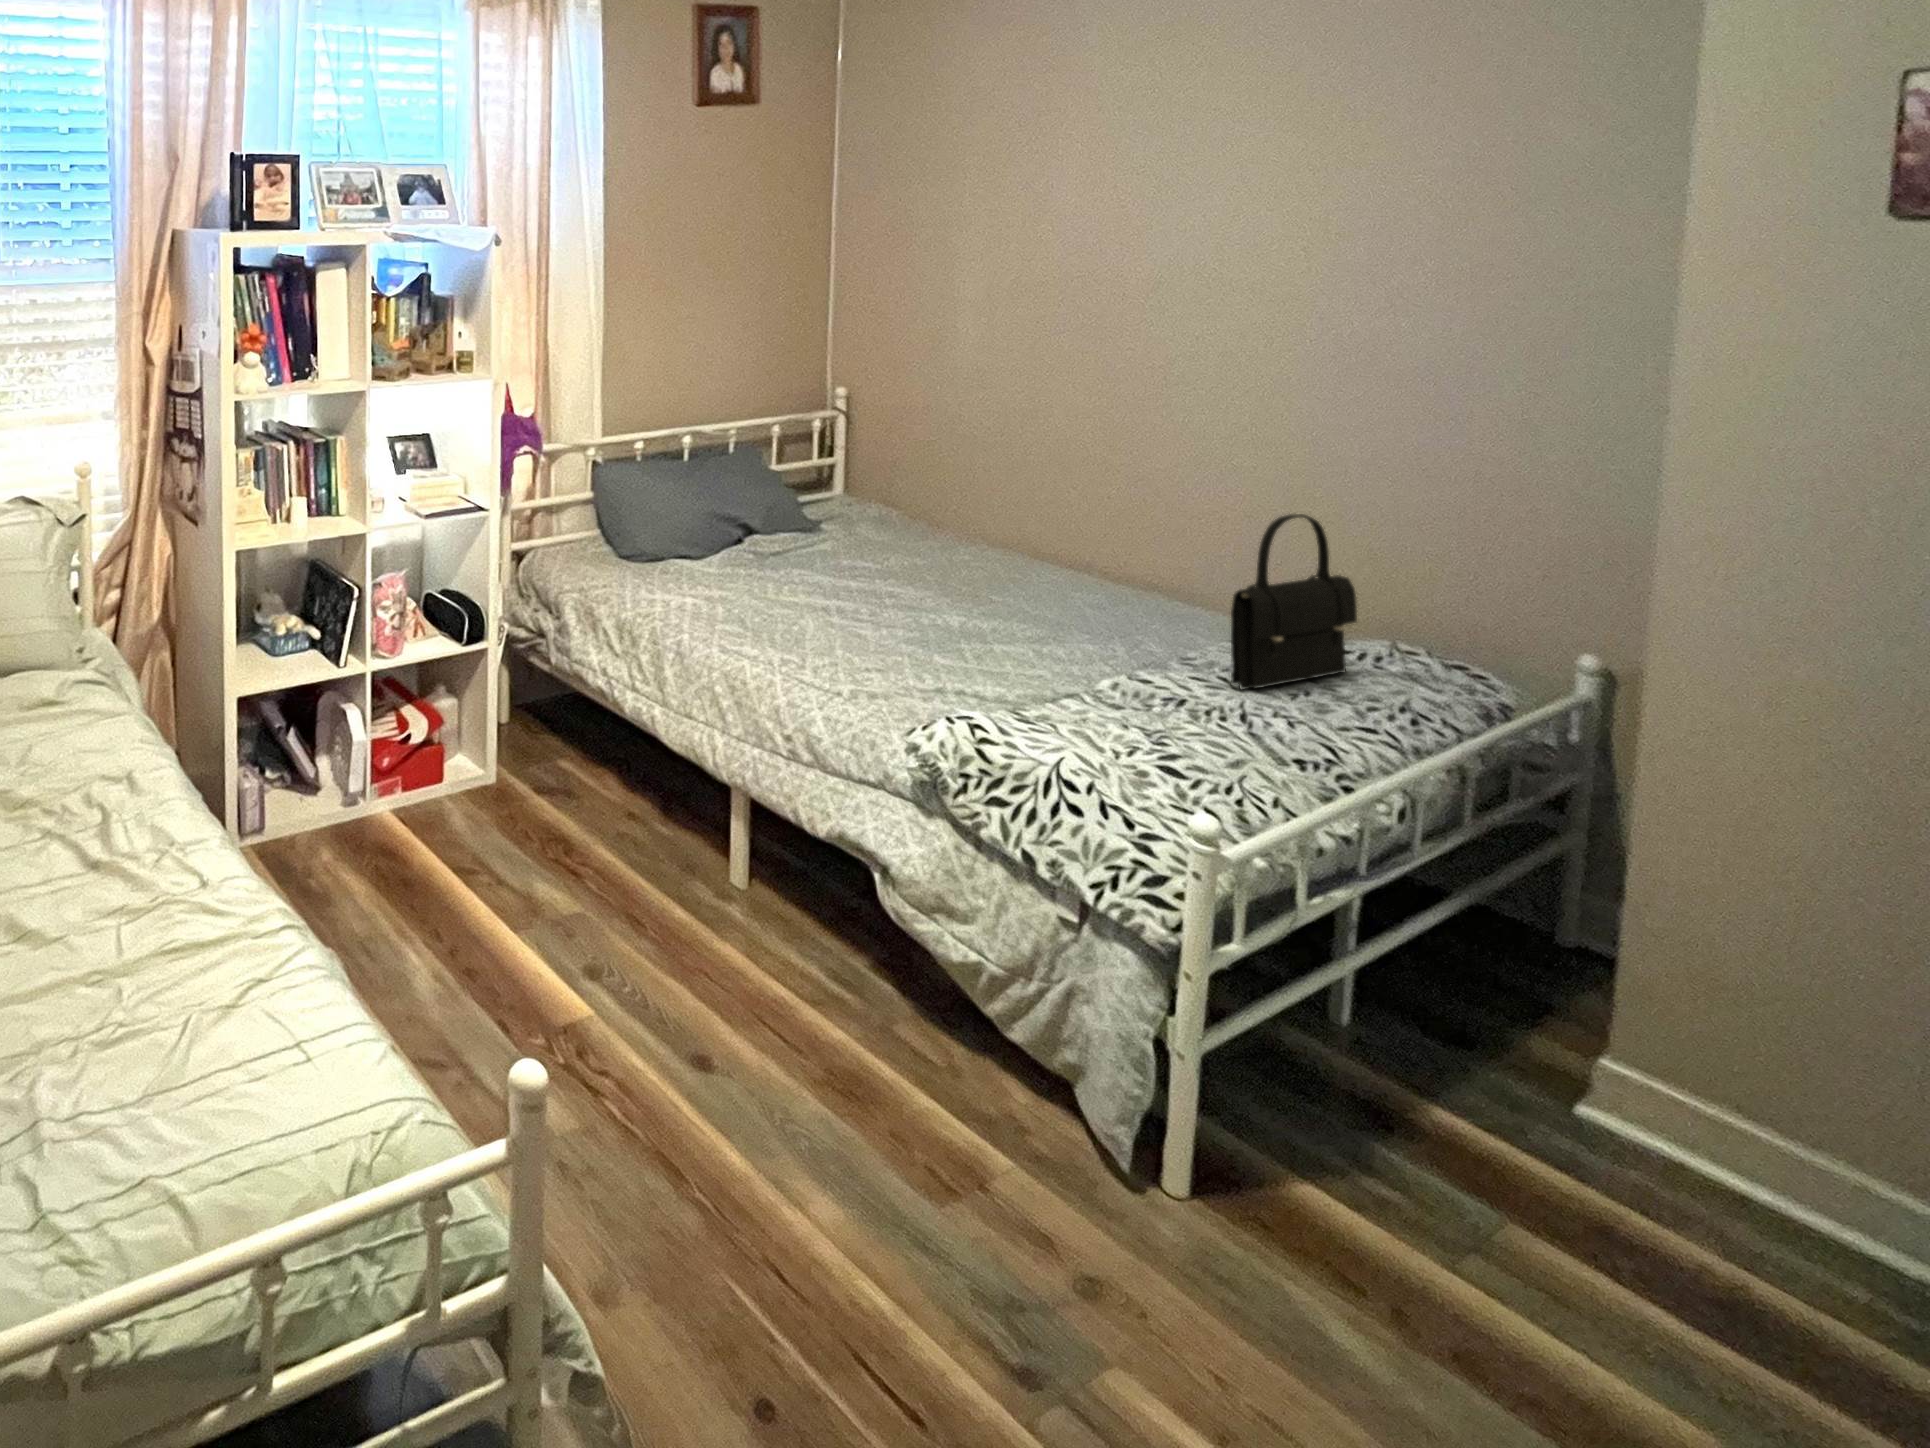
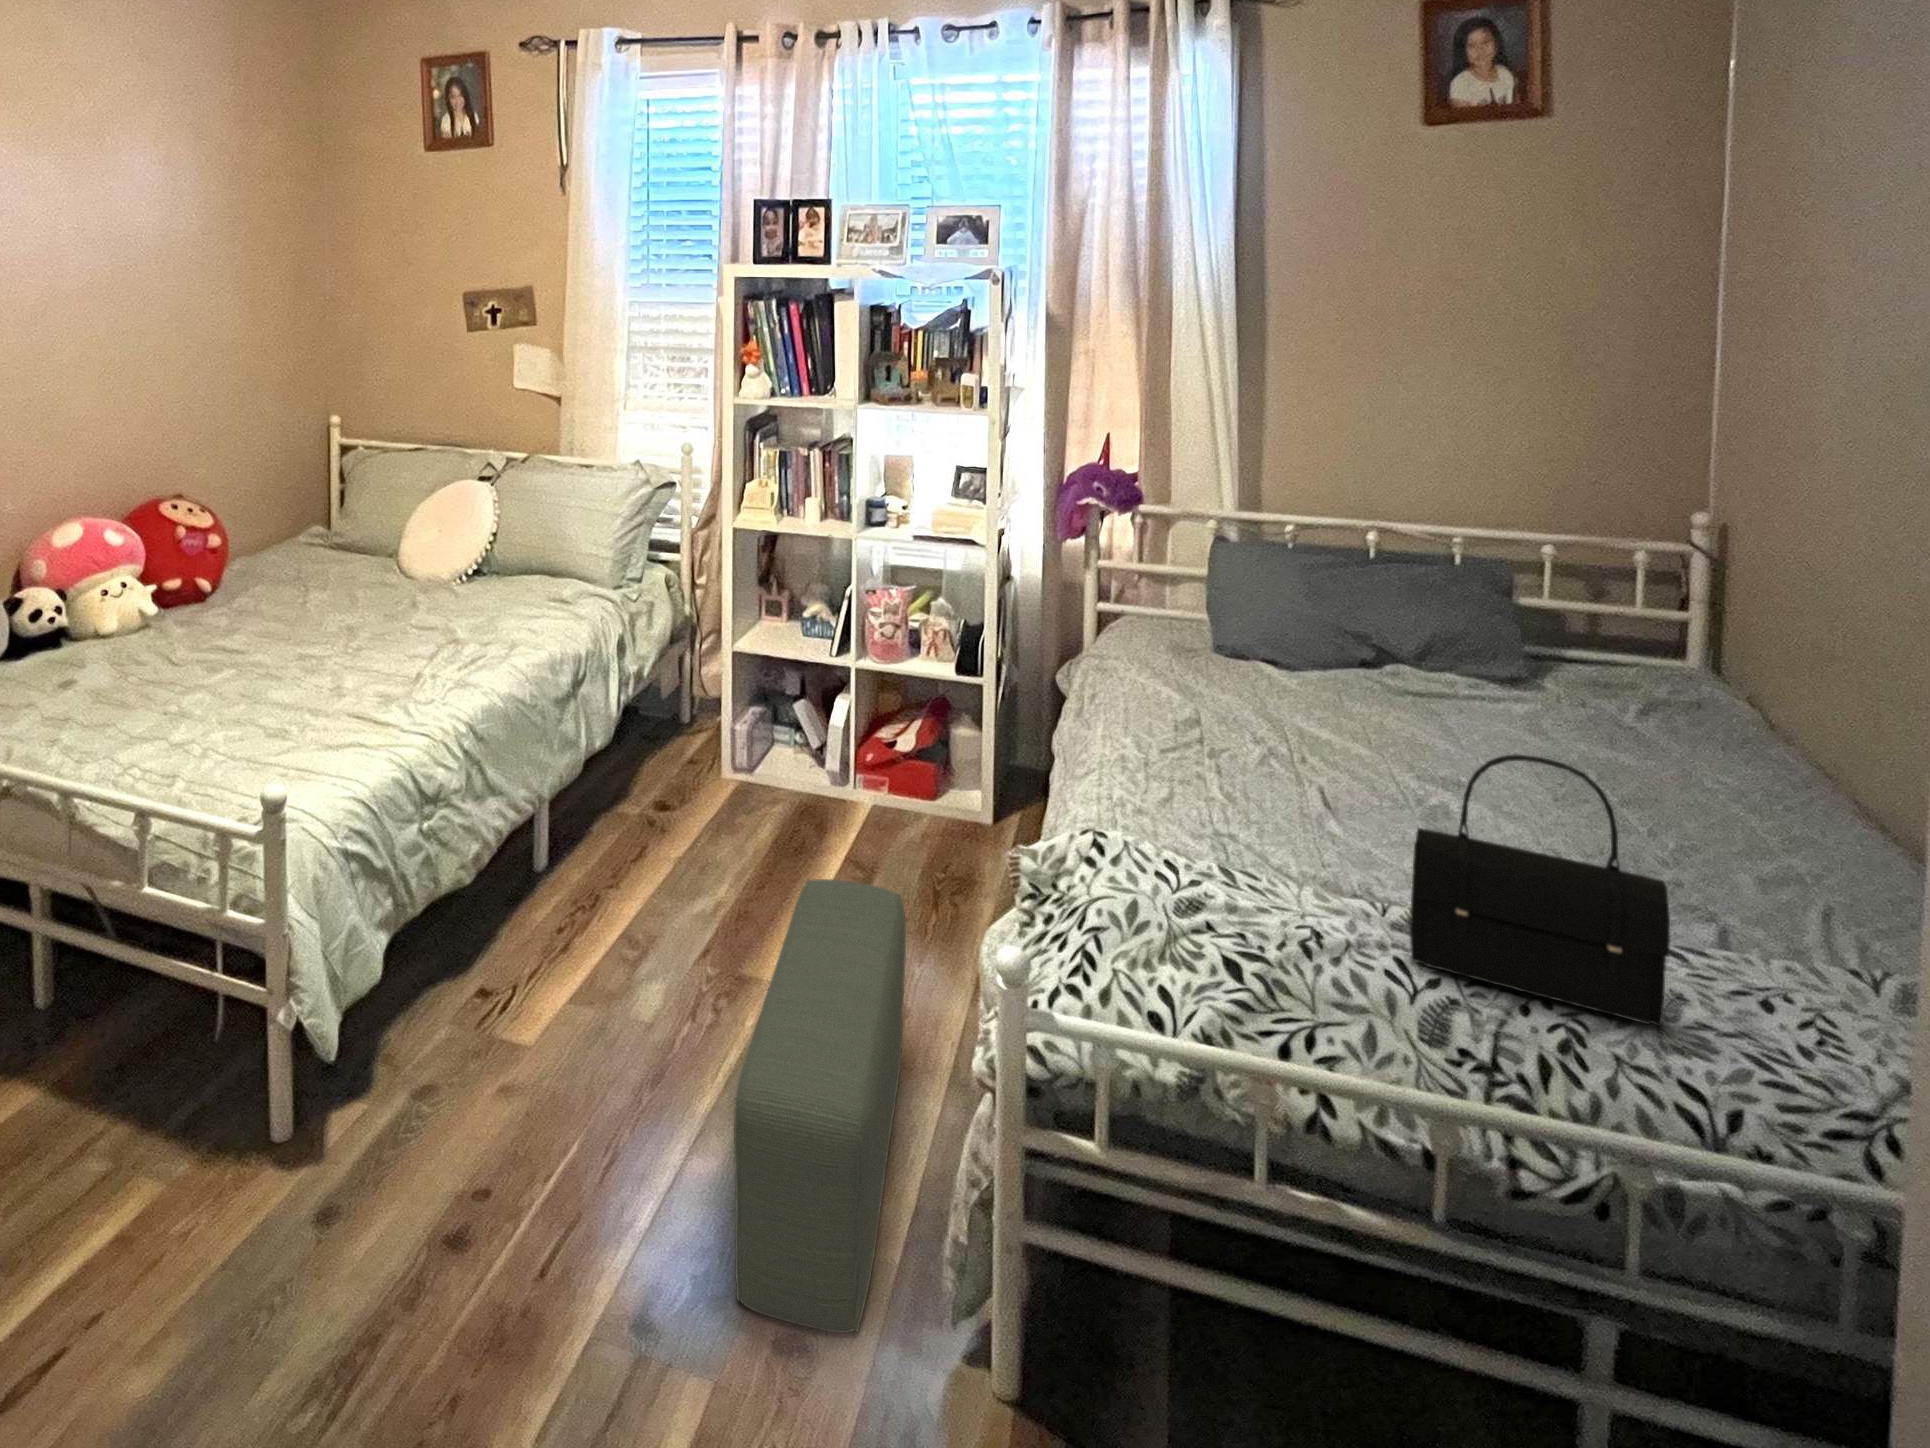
pouf: none [682,842,1119,1315] -> present [734,879,906,1333]

